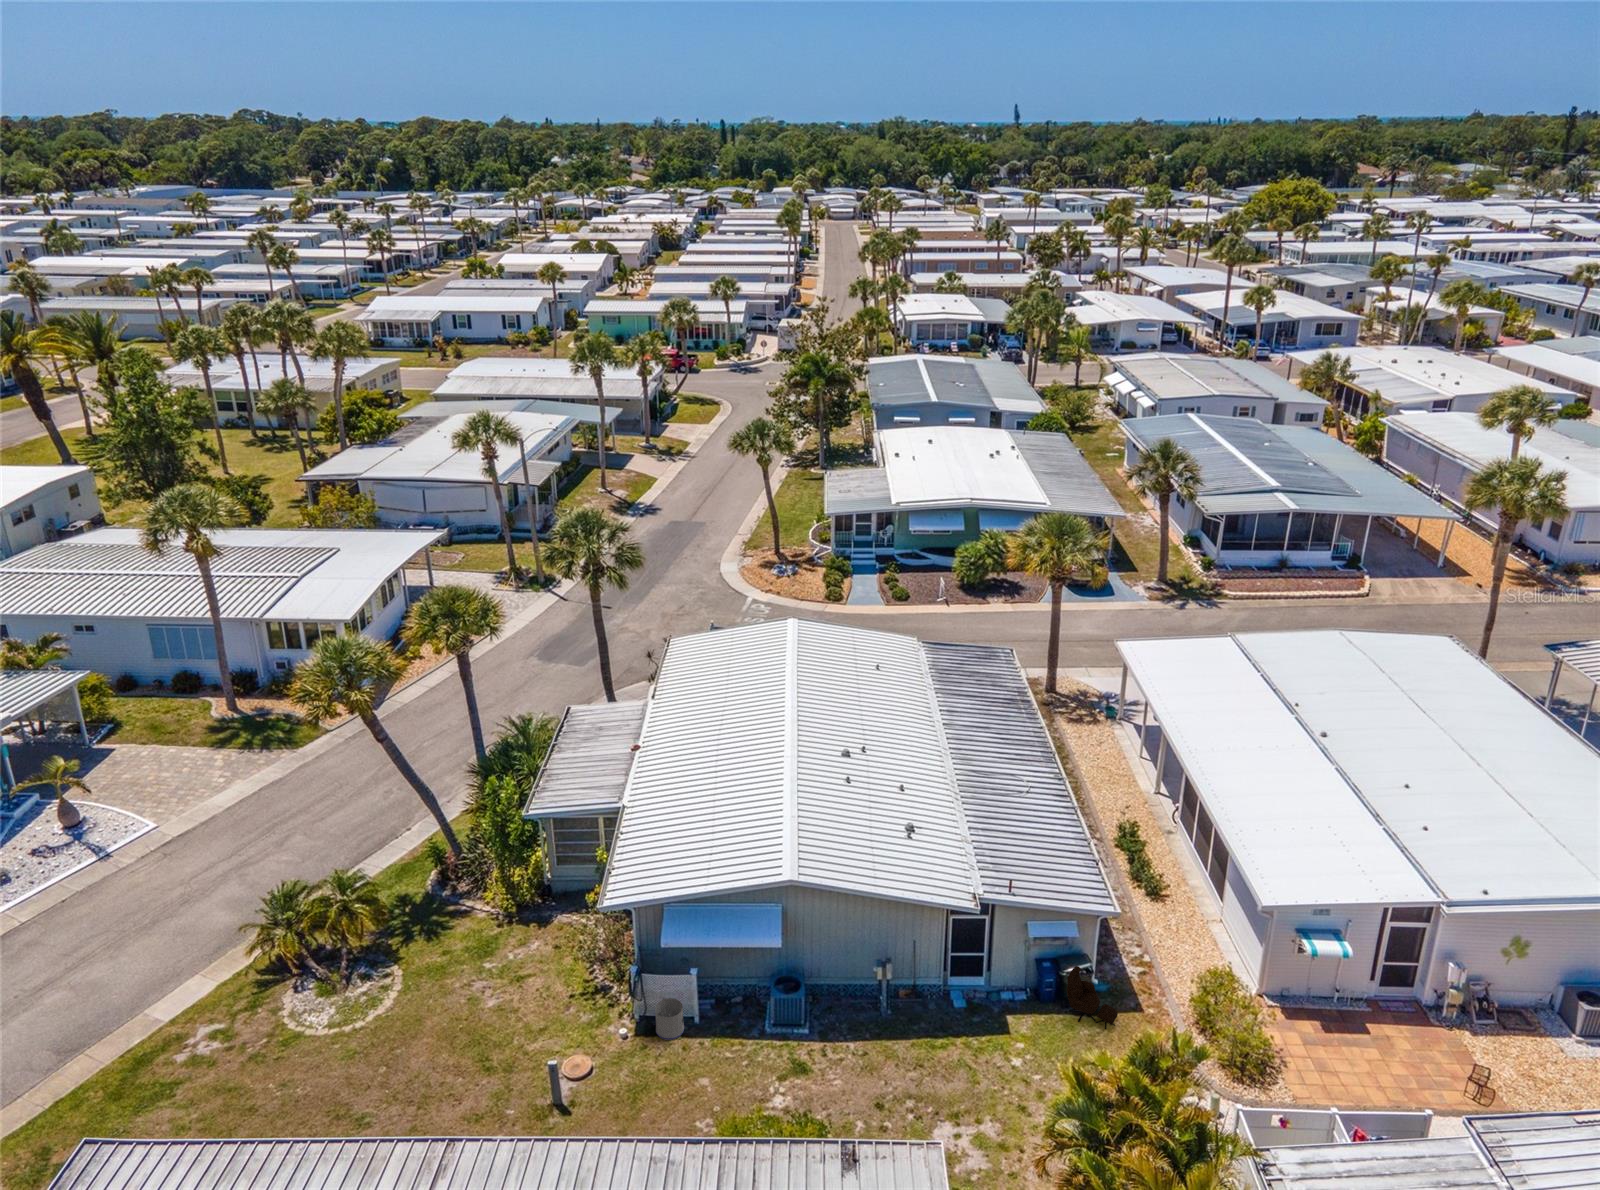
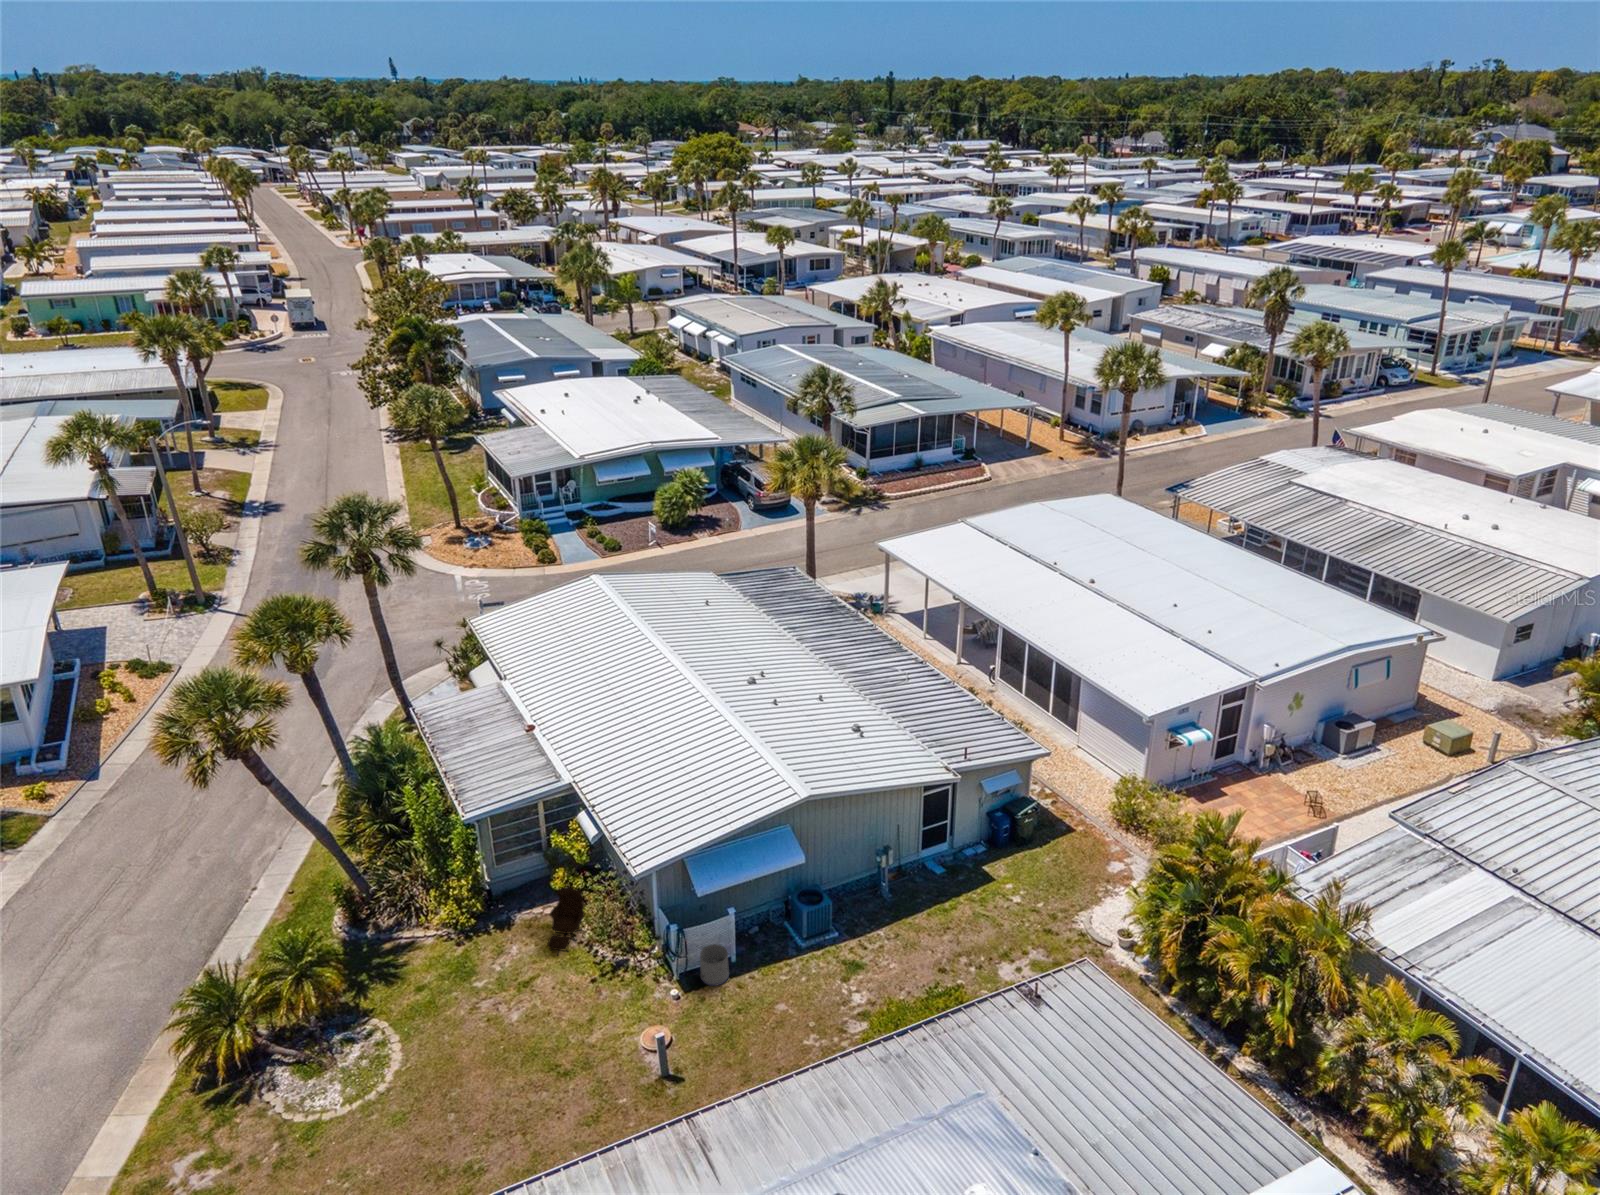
lounge chair: present [1067,966,1118,1029] -> present [548,888,584,951]

